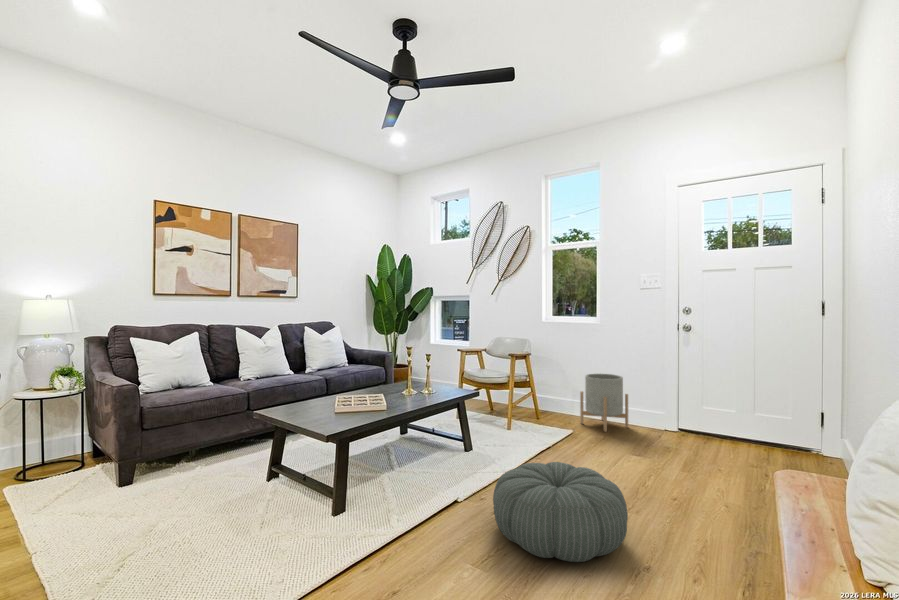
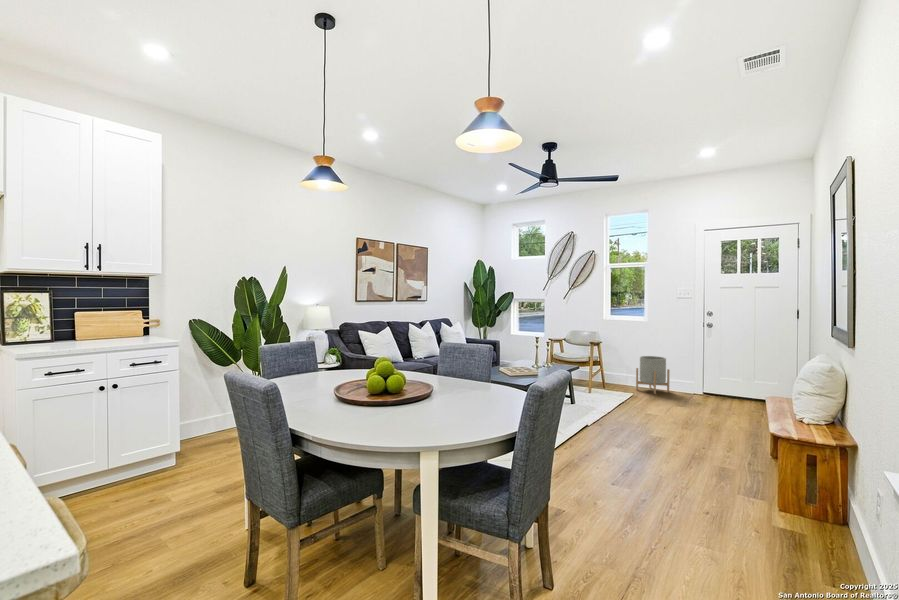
pouf: present [493,462,628,562] -> none [612,400,688,442]

